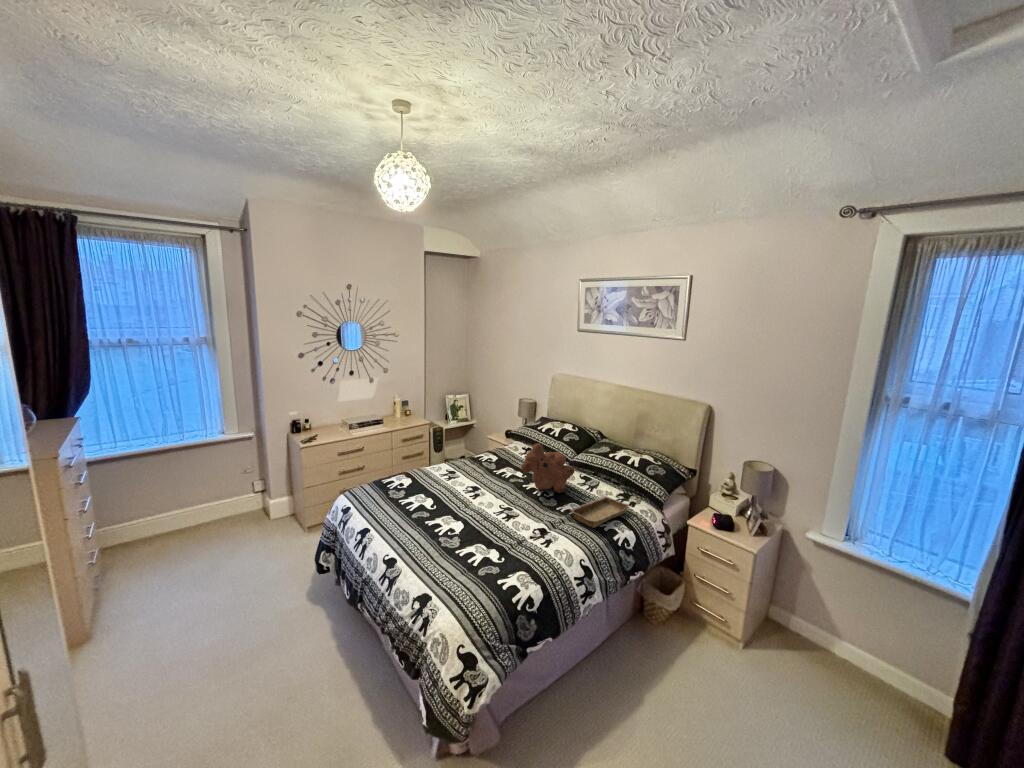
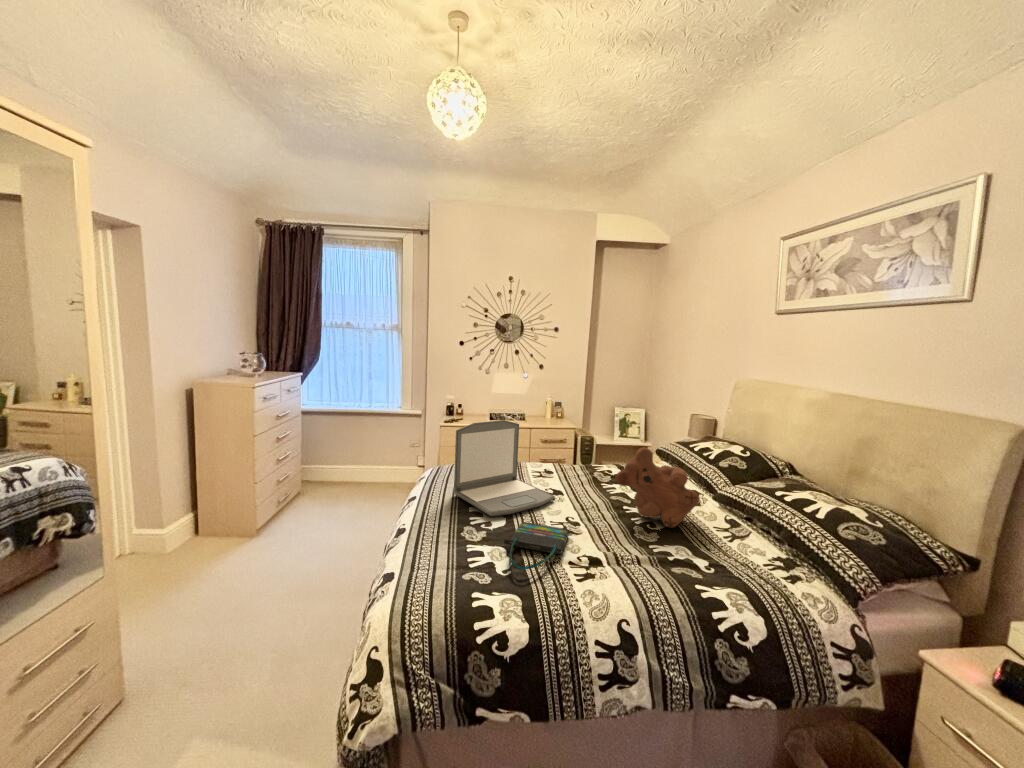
laptop: none [398,440,476,522] -> present [453,420,555,516]
tray: present [571,496,629,528] -> none [653,547,773,583]
tote bag: none [478,515,525,563] -> present [504,522,569,583]

